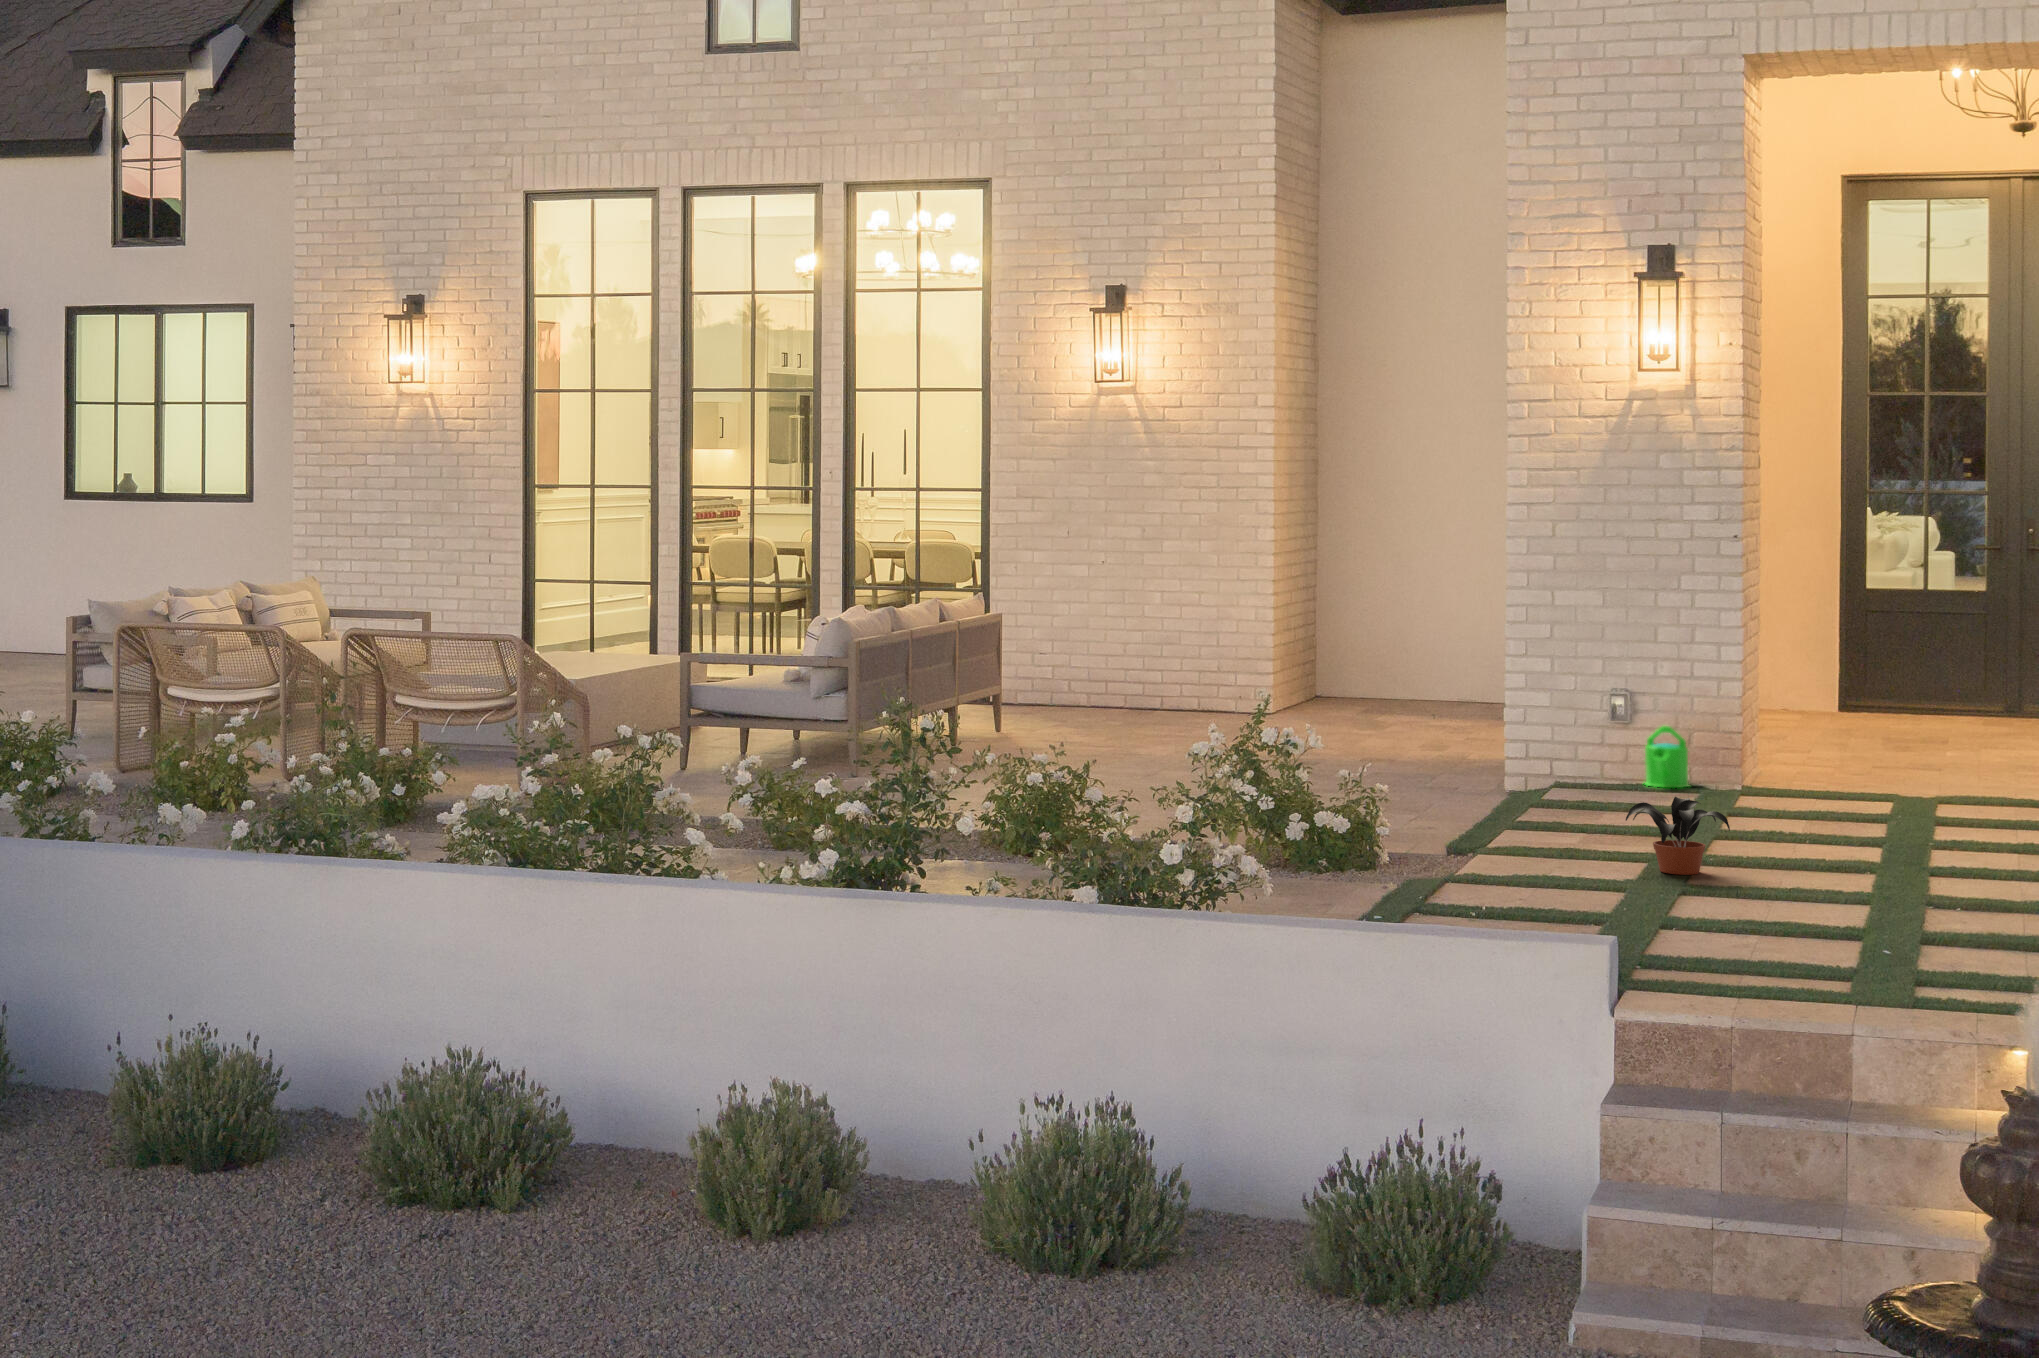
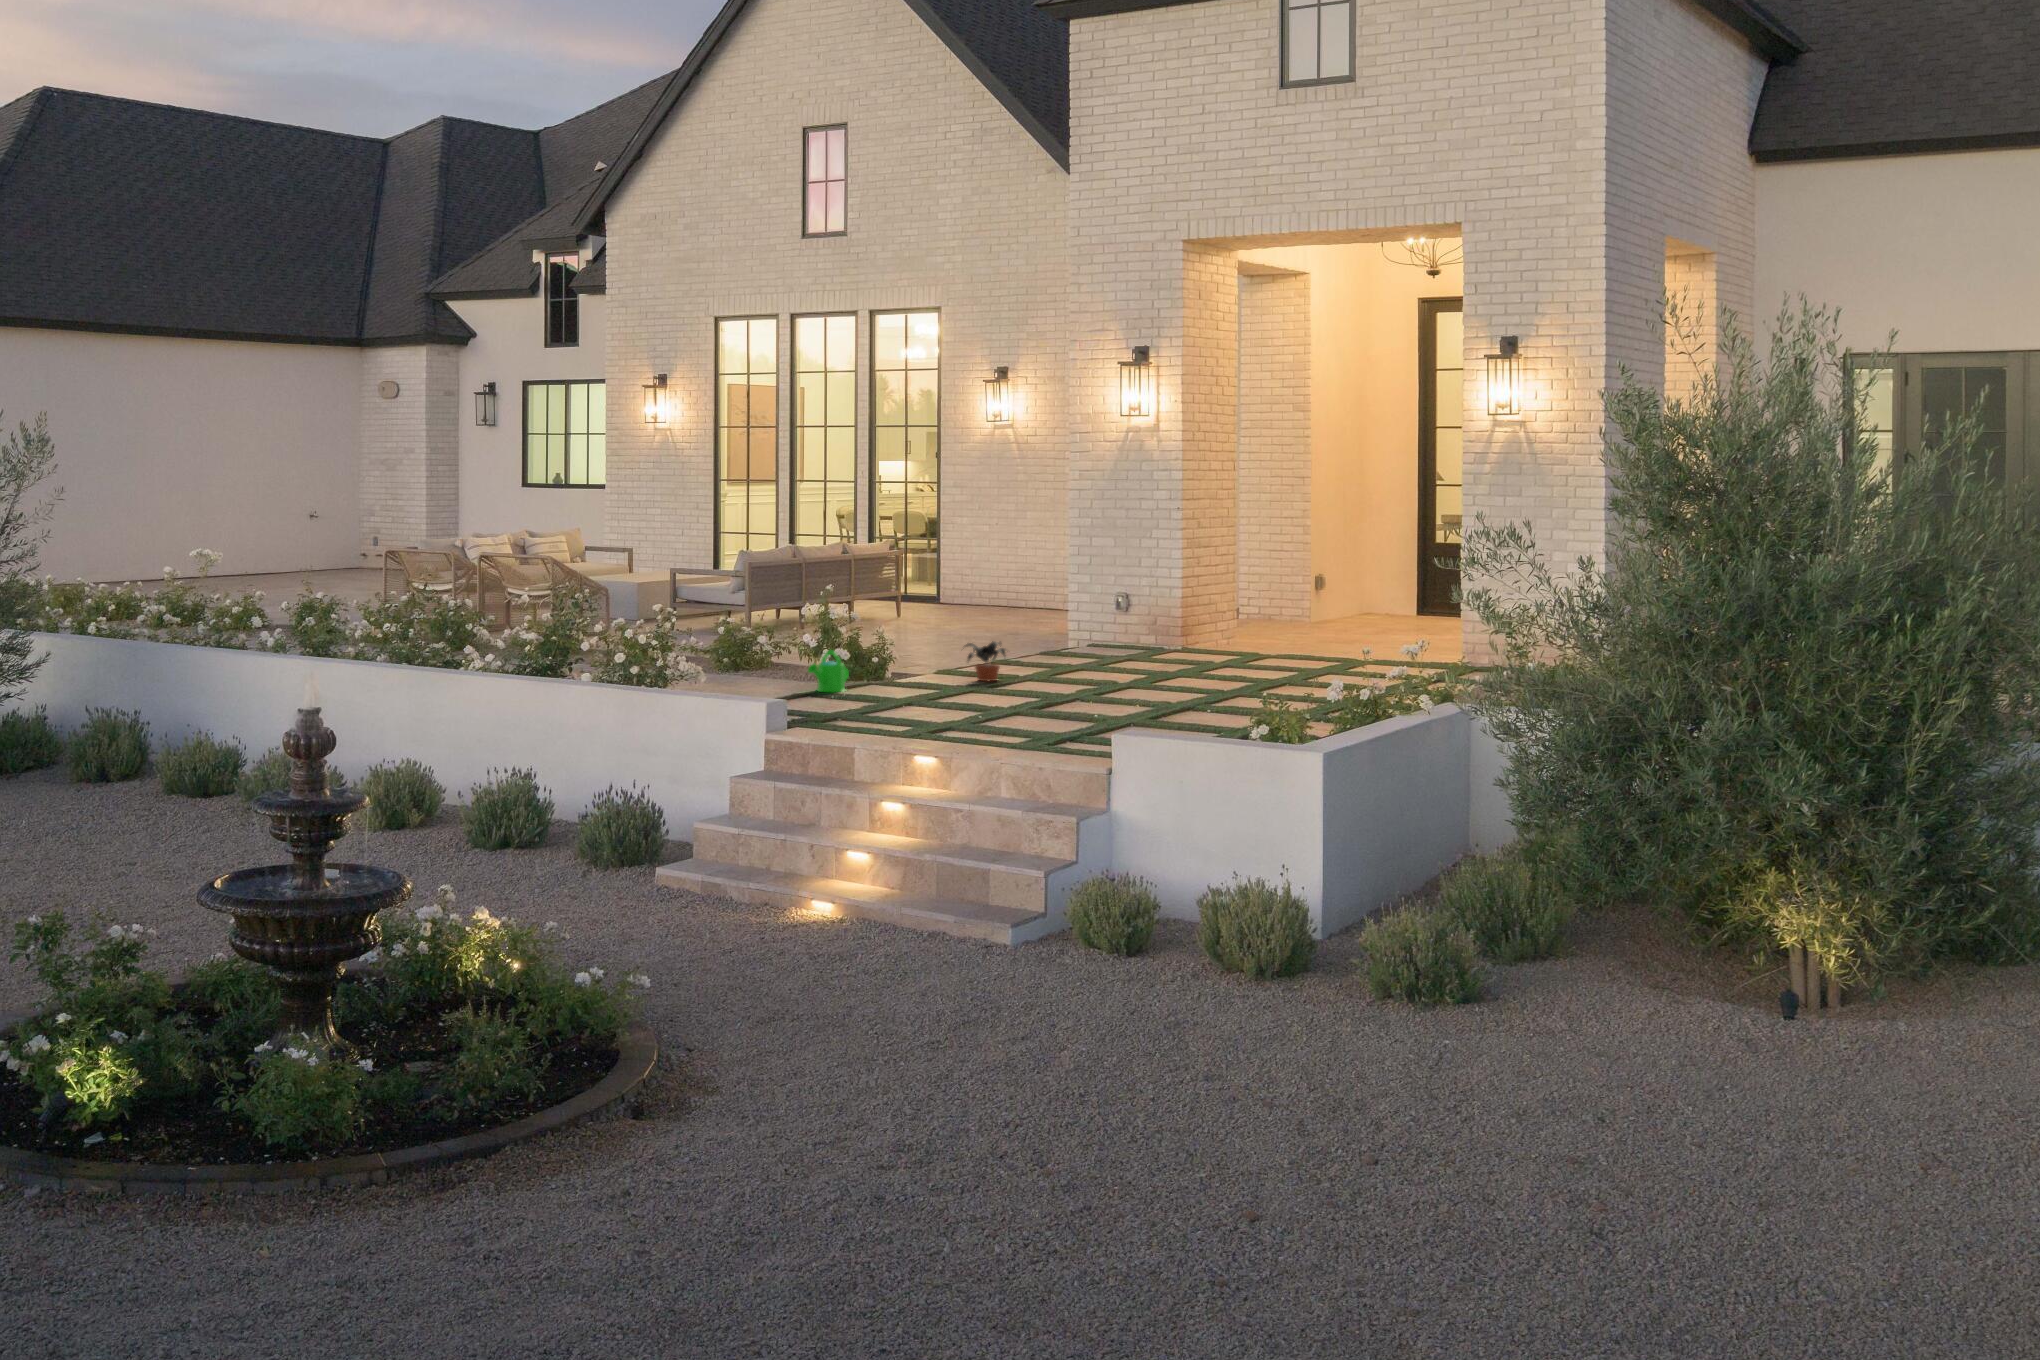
watering can: present [1645,726,1689,788] -> present [808,650,849,692]

